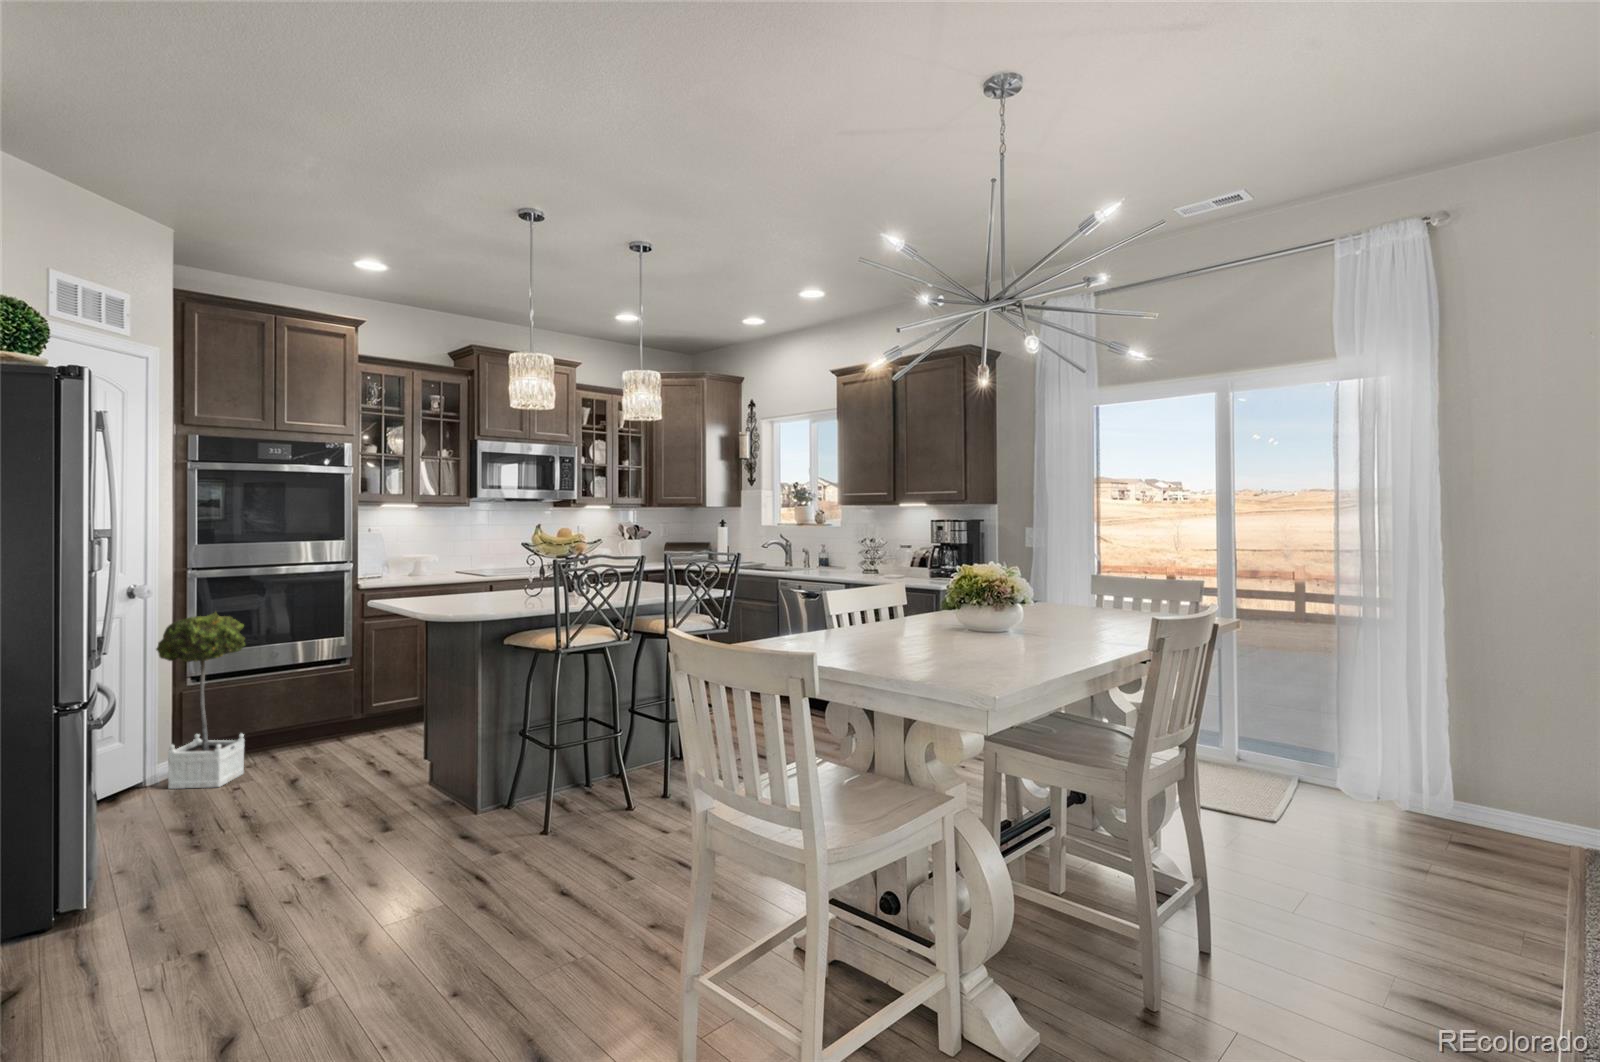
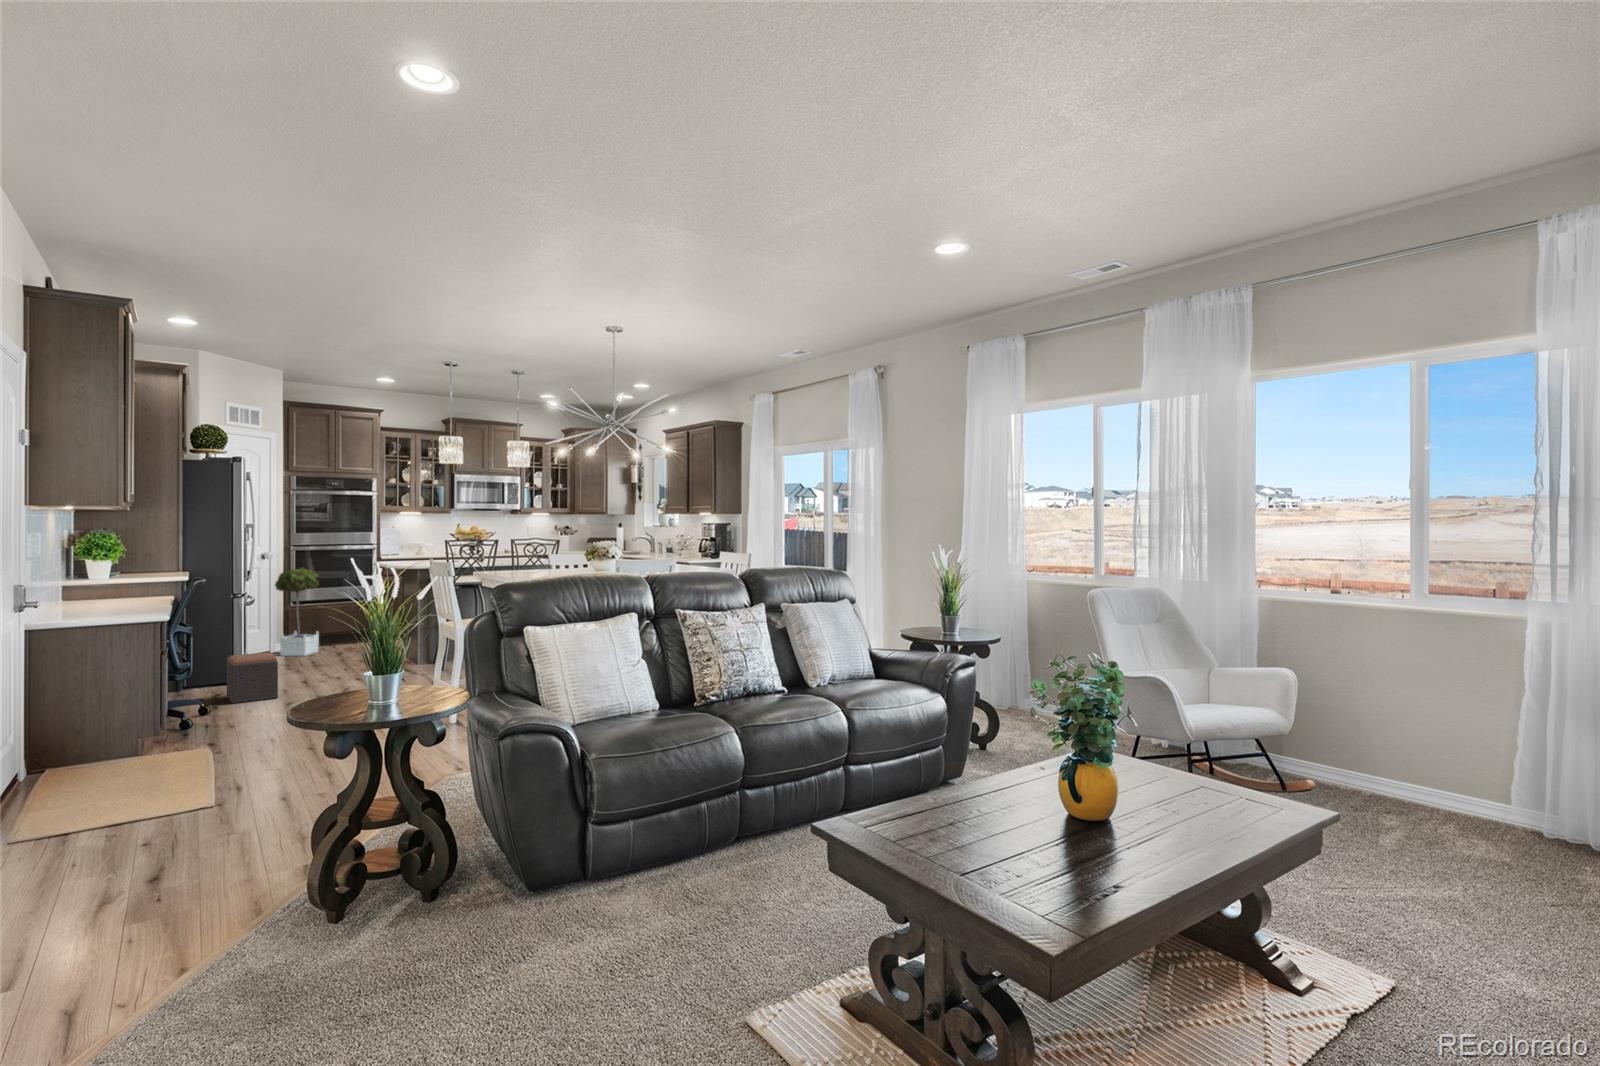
footstool: none [39,850,178,1015] -> present [227,653,278,703]

